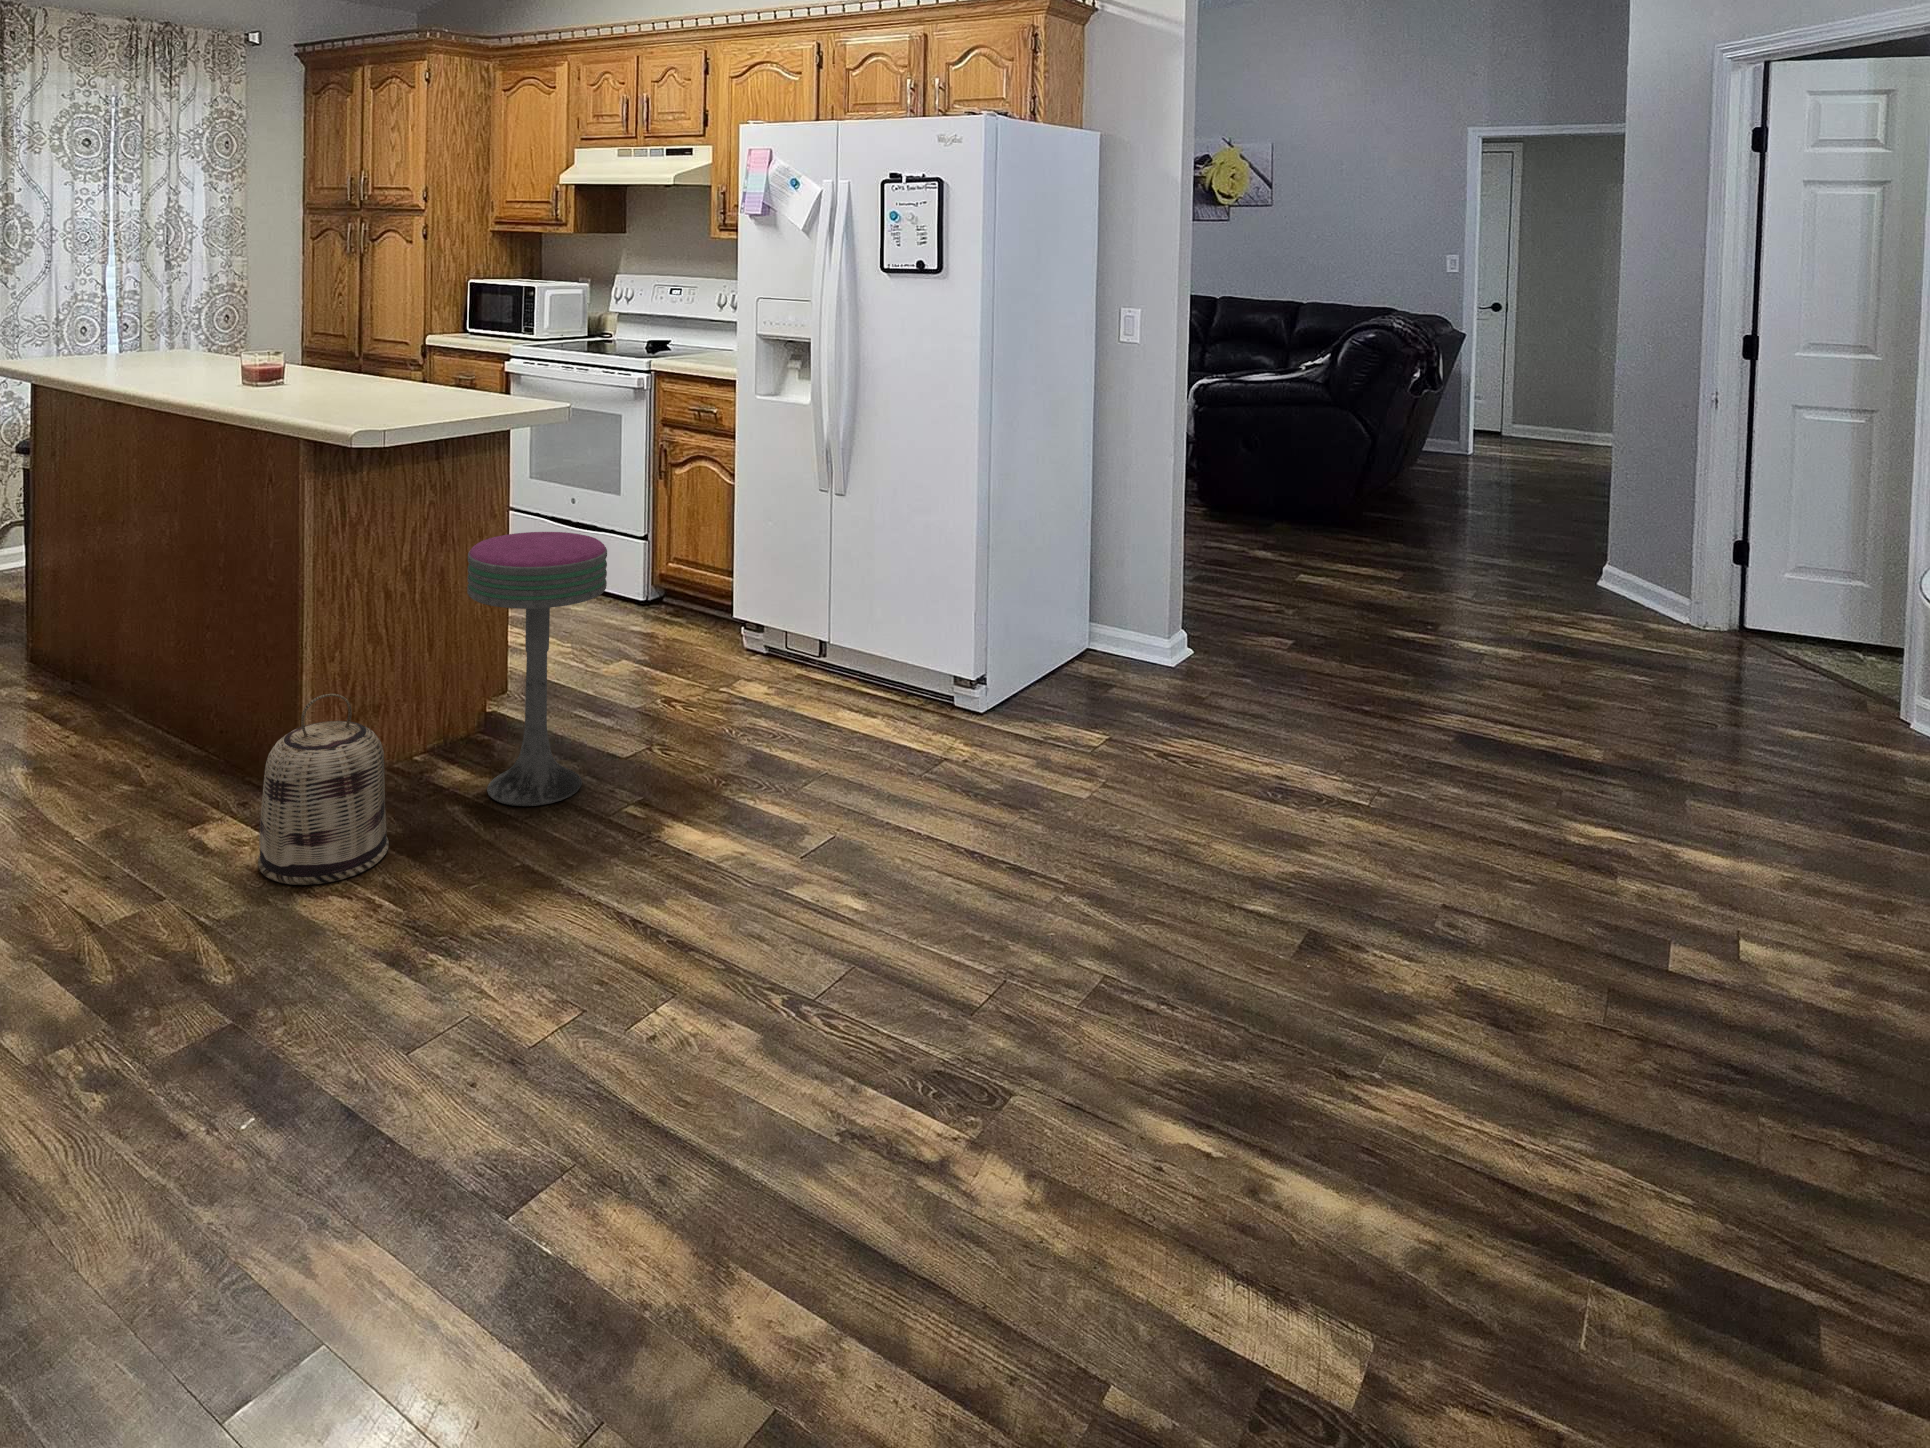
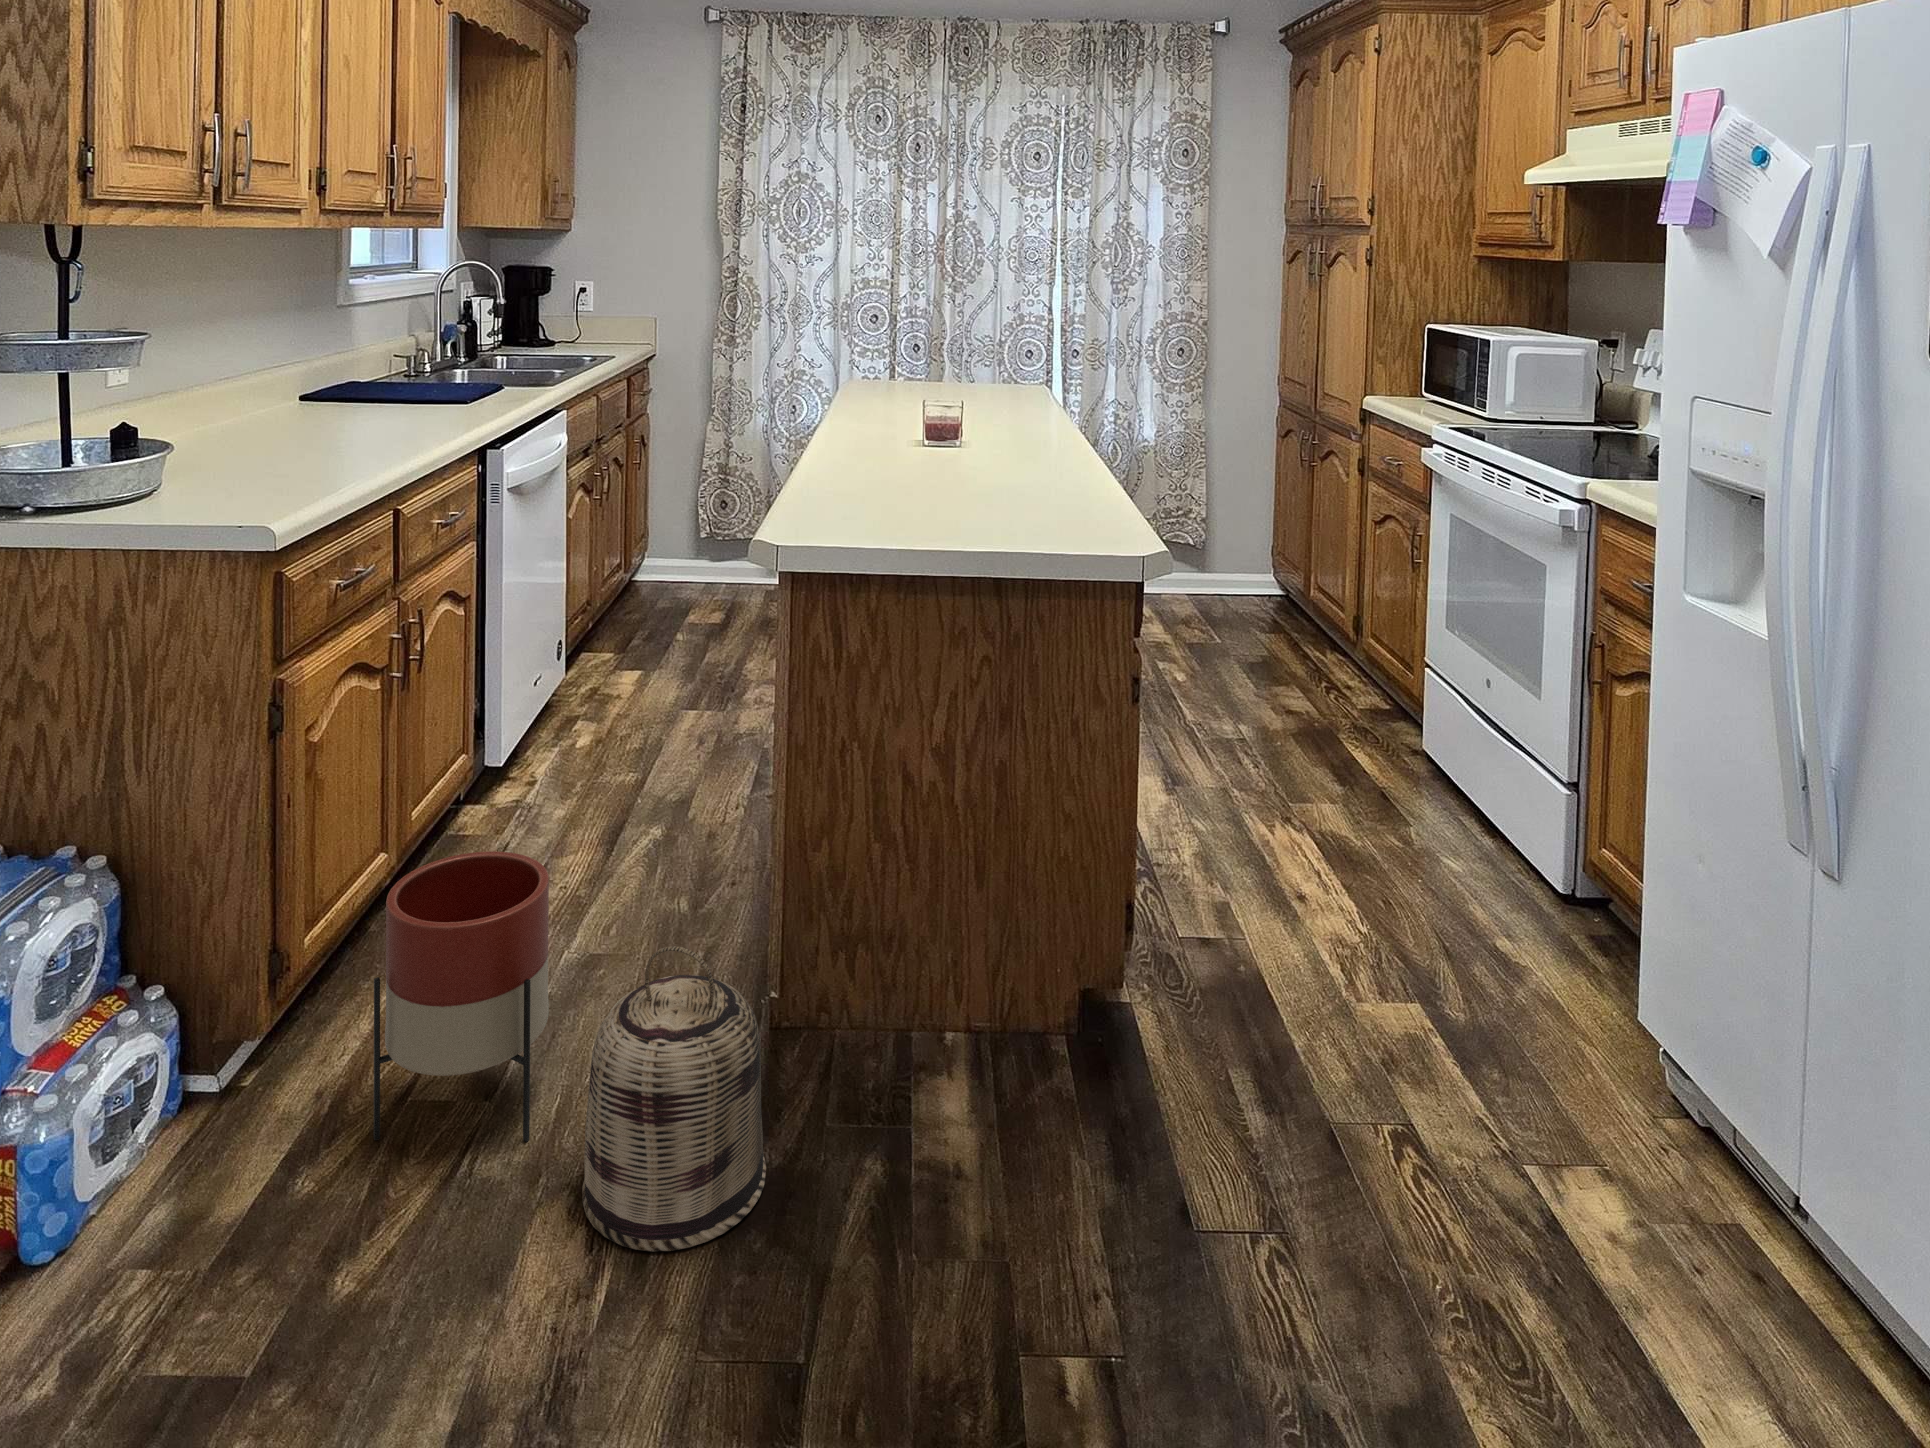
bar stool: present [467,532,607,806] -> none [921,760,1158,1275]
planter: none [45,701,190,931] -> present [374,851,549,1142]

